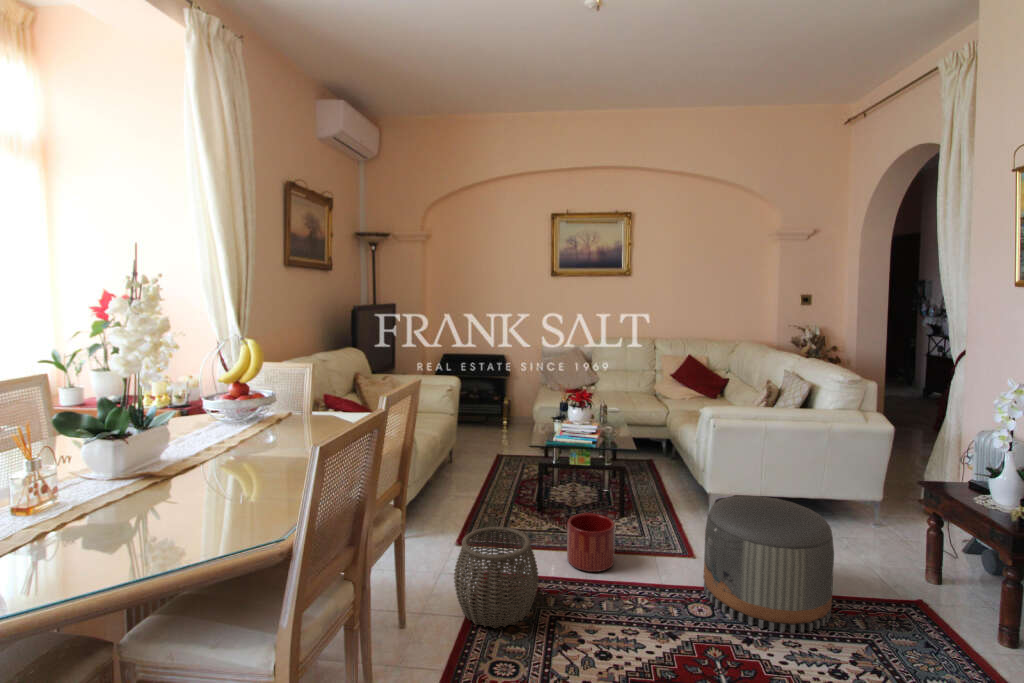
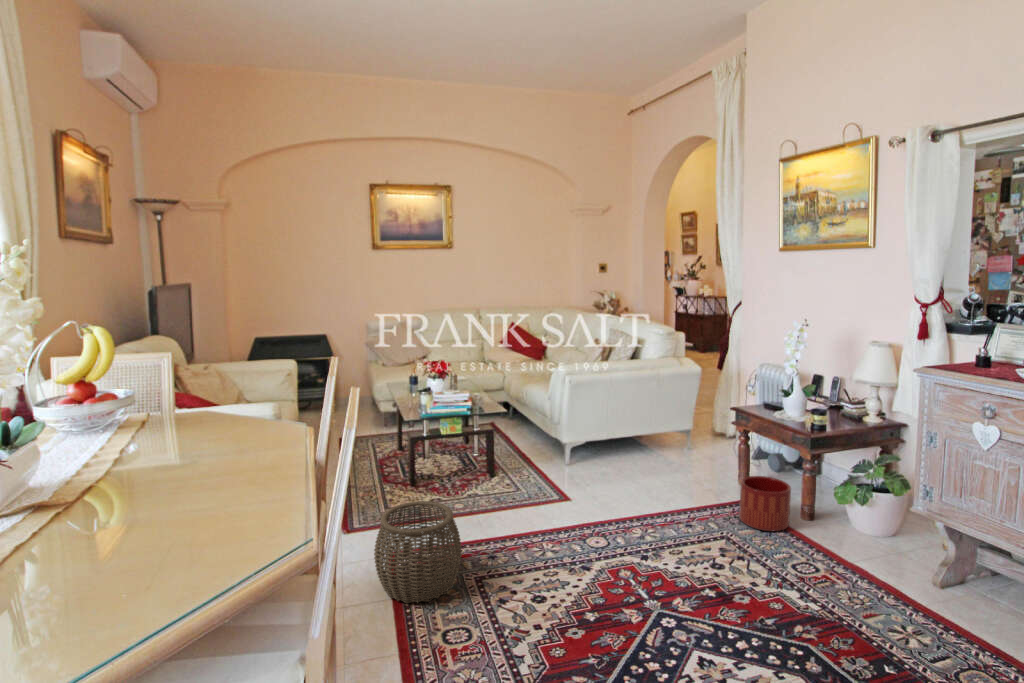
pouf: present [704,496,834,633] -> none [591,437,695,546]
planter: present [567,513,615,572] -> present [739,476,791,531]

